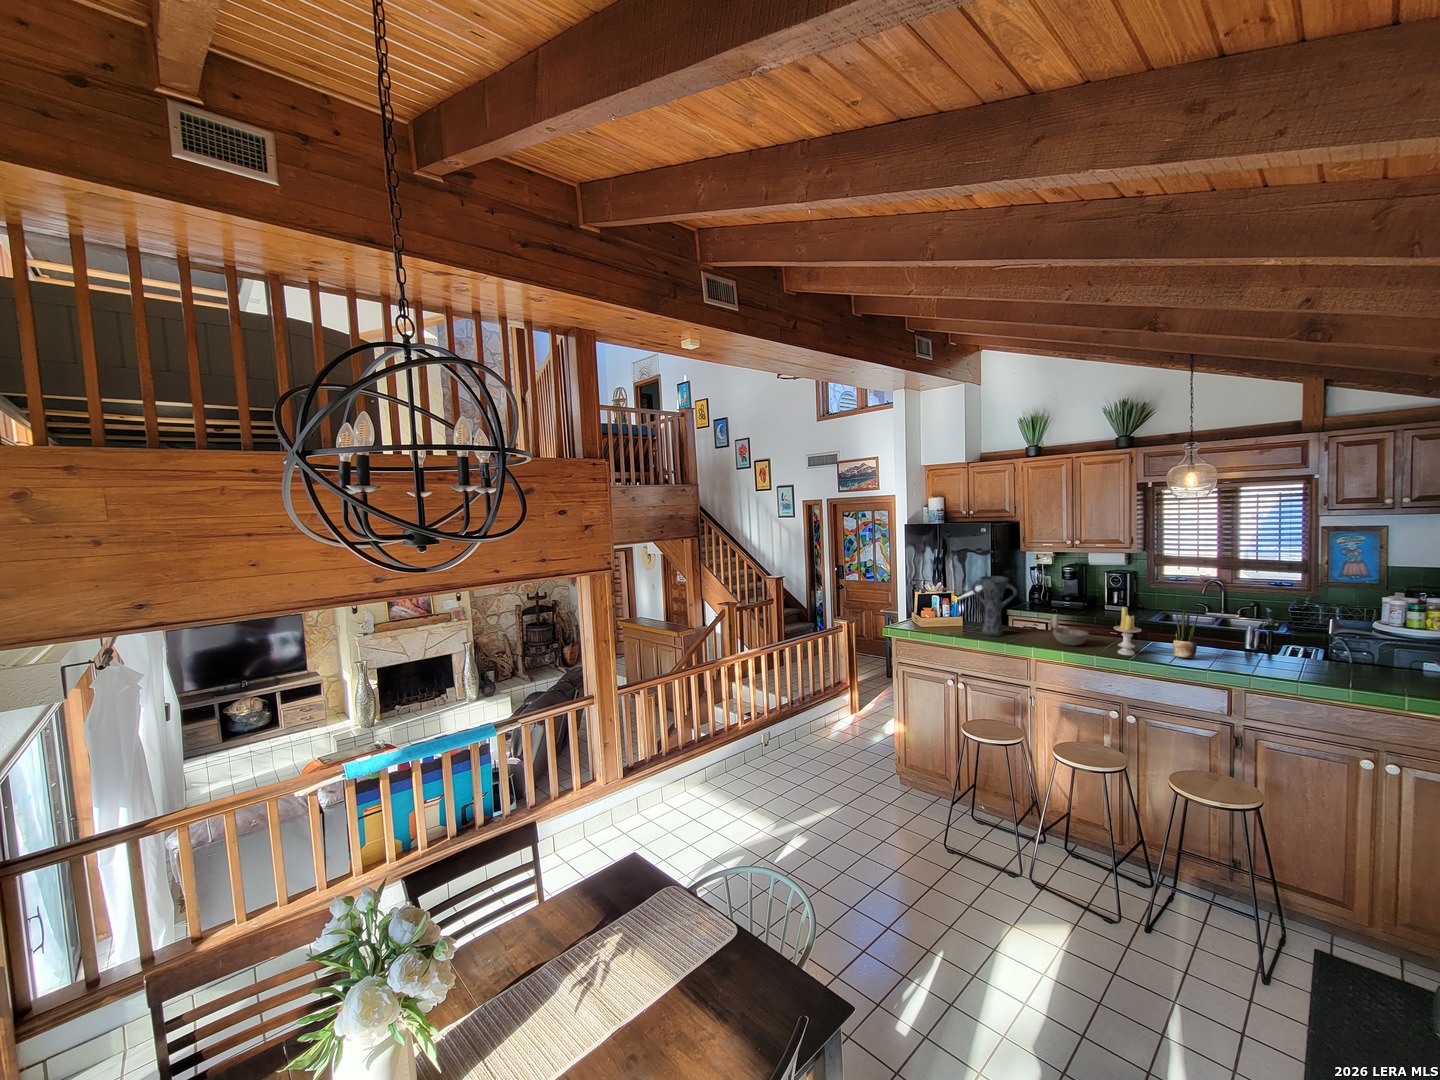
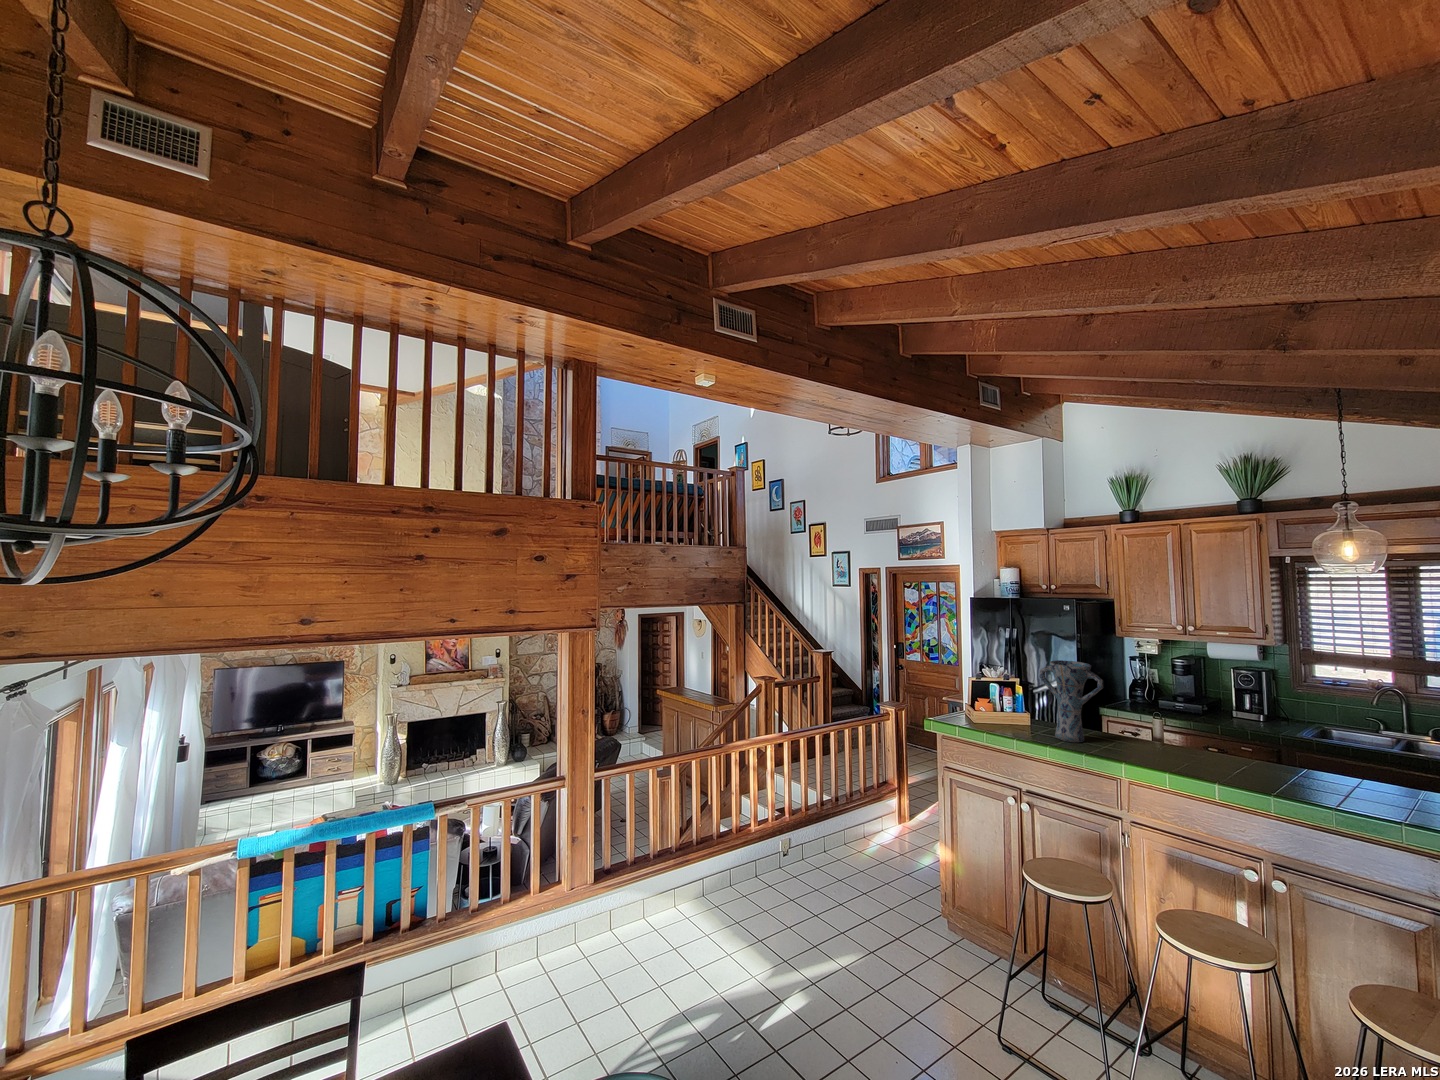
candle: present [1114,606,1141,655] -> none [1251,715,1297,790]
potted plant: present [1173,610,1198,658] -> none [1353,726,1394,804]
bowl: present [1053,627,1089,646] -> none [1156,737,1212,766]

